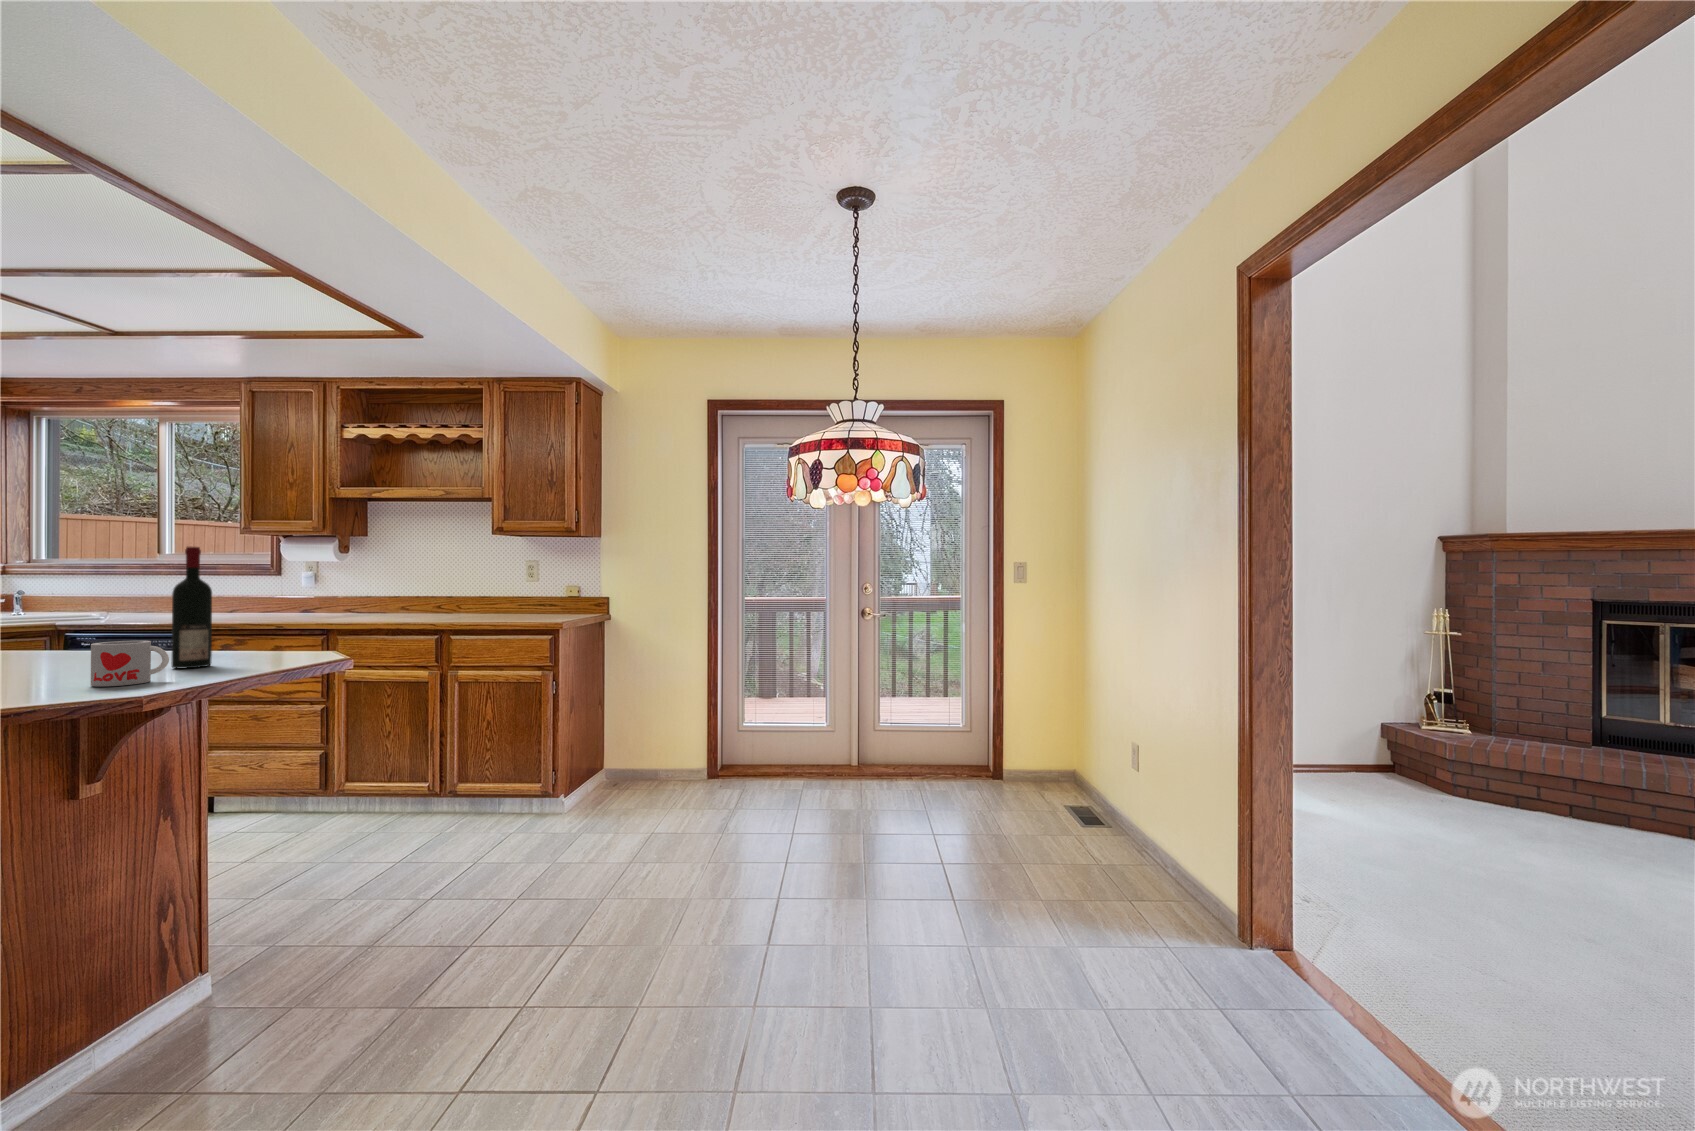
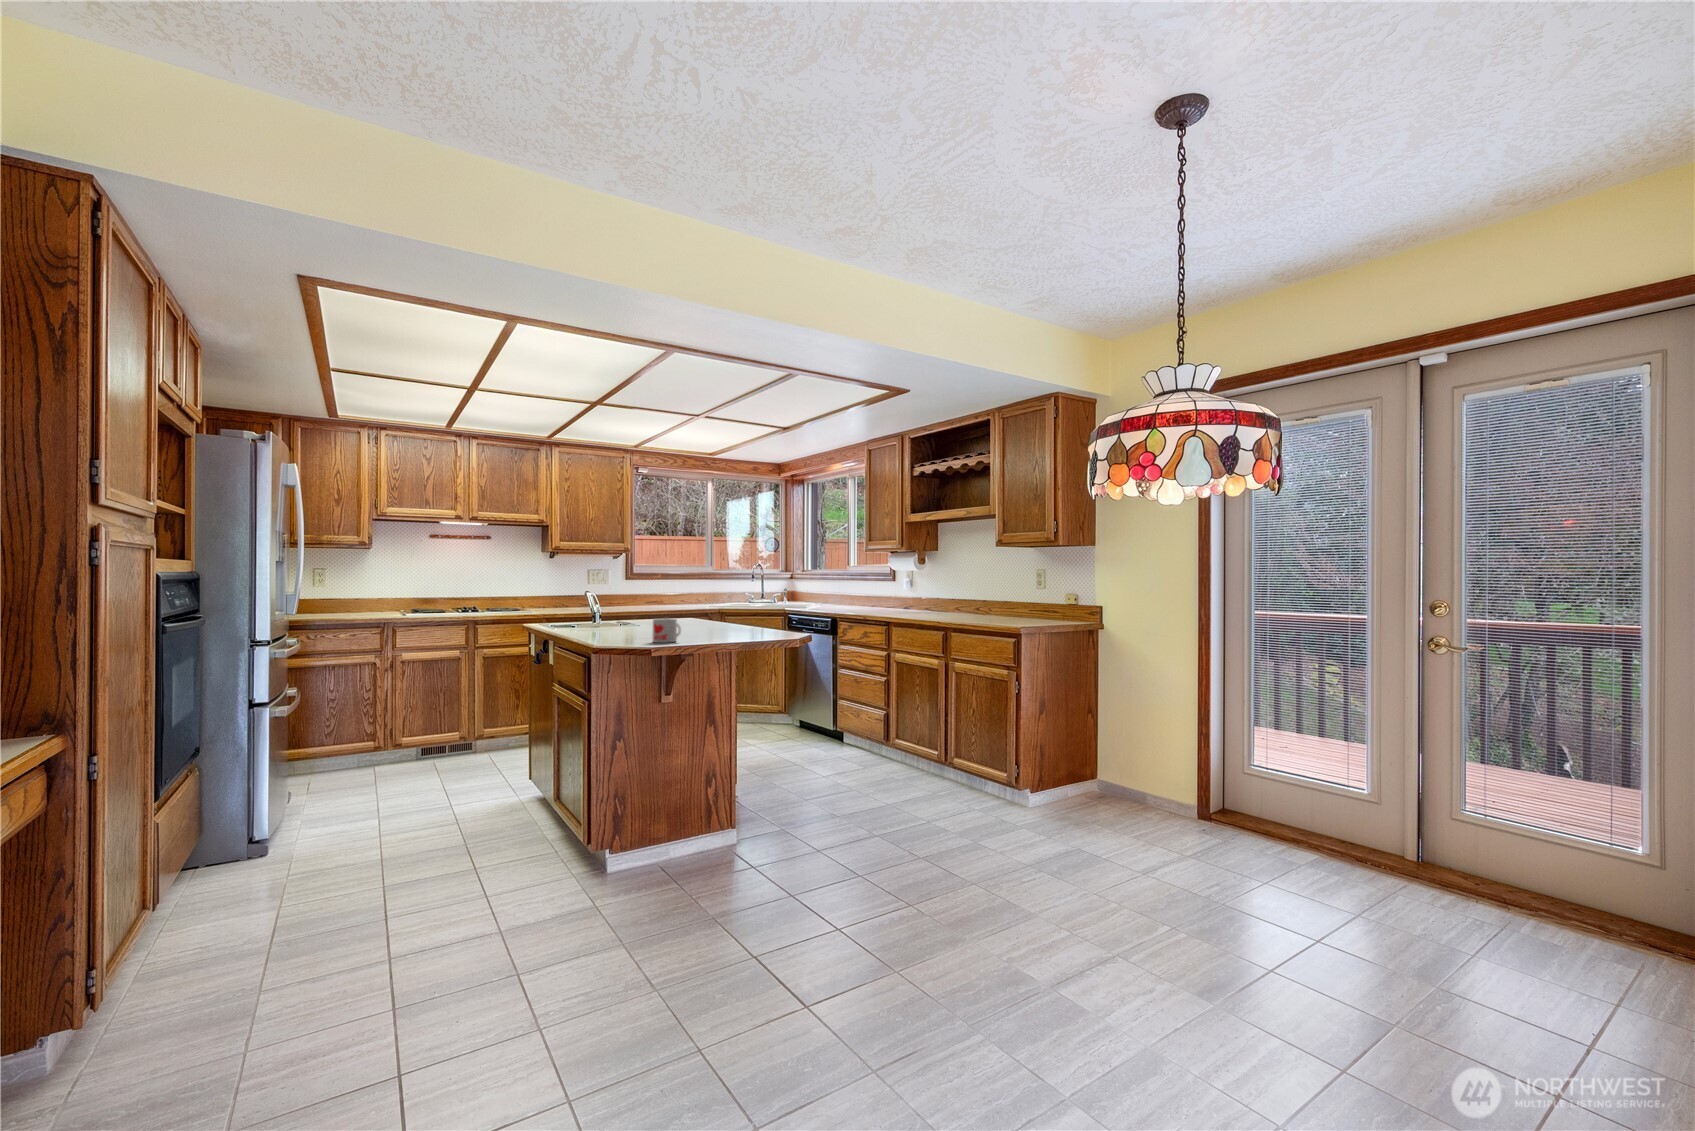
wine bottle: present [171,547,212,669] -> none [707,565,725,637]

